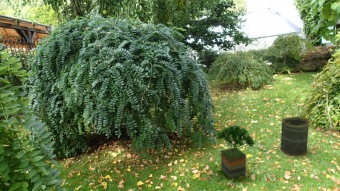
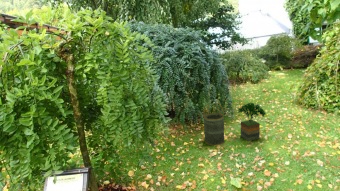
basket: present [280,105,310,156] -> present [203,105,225,145]

